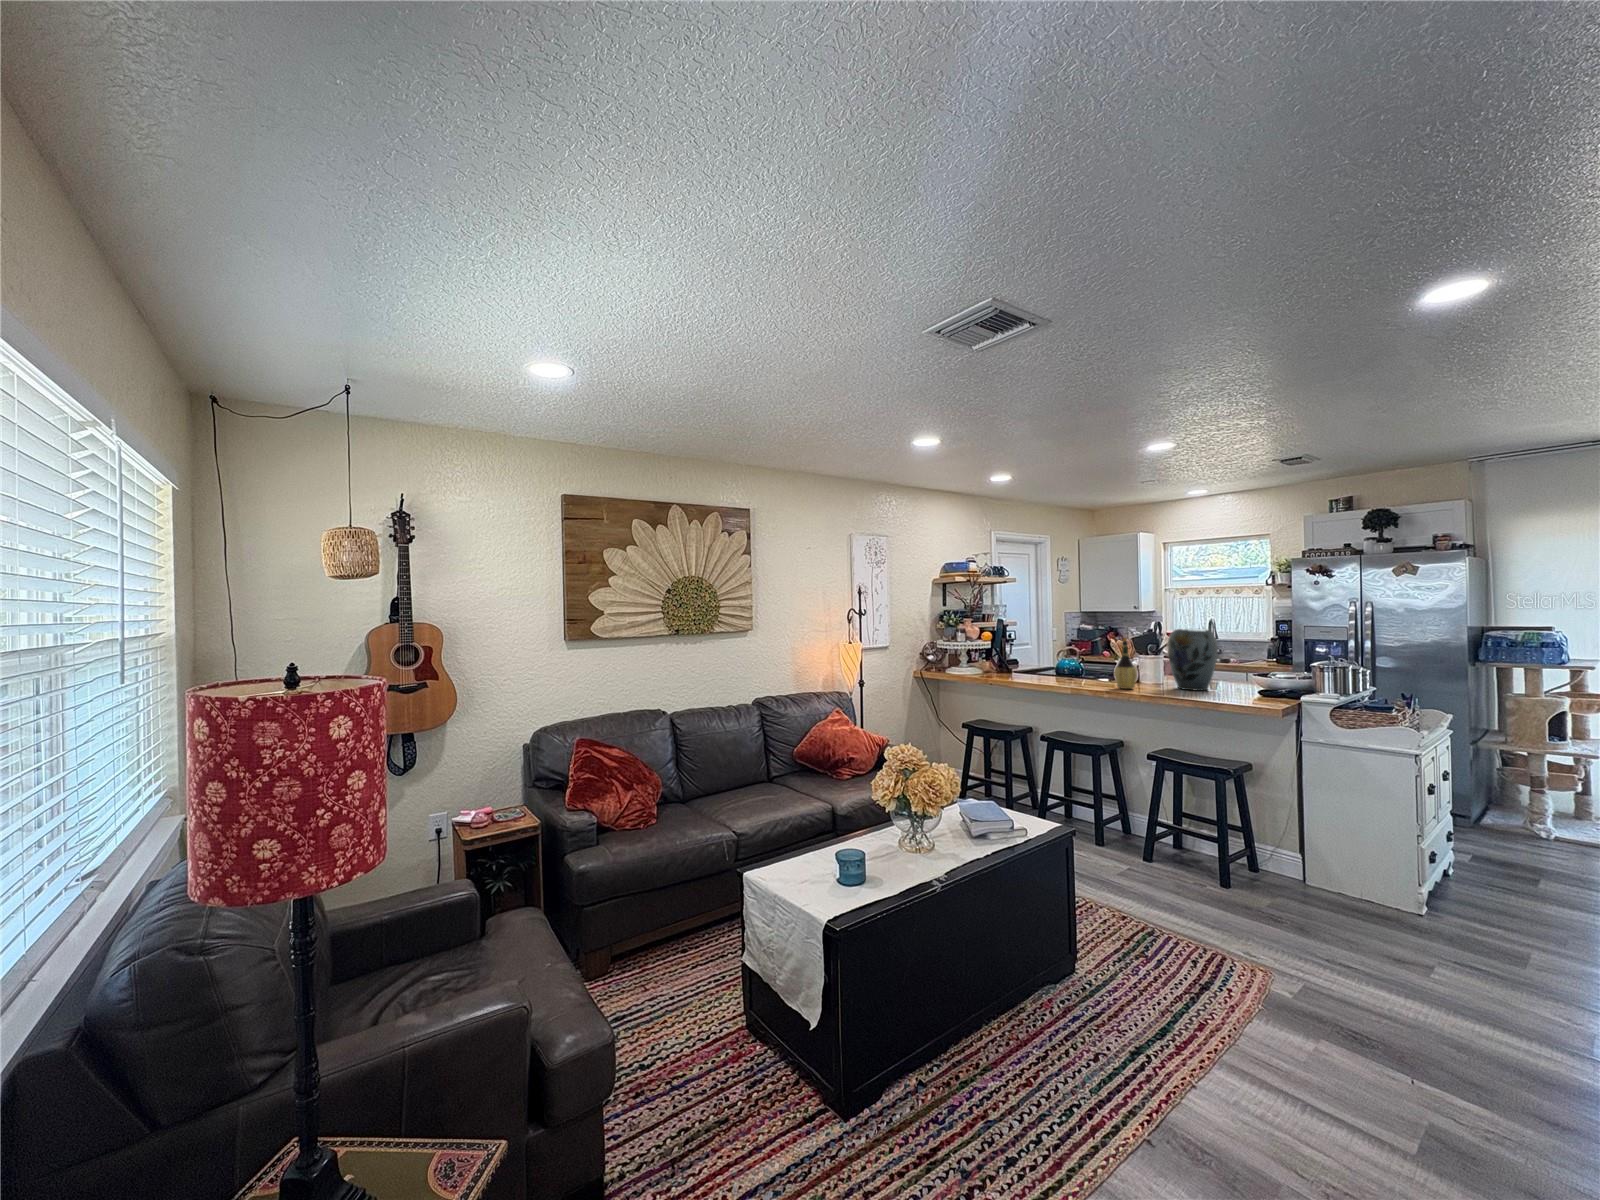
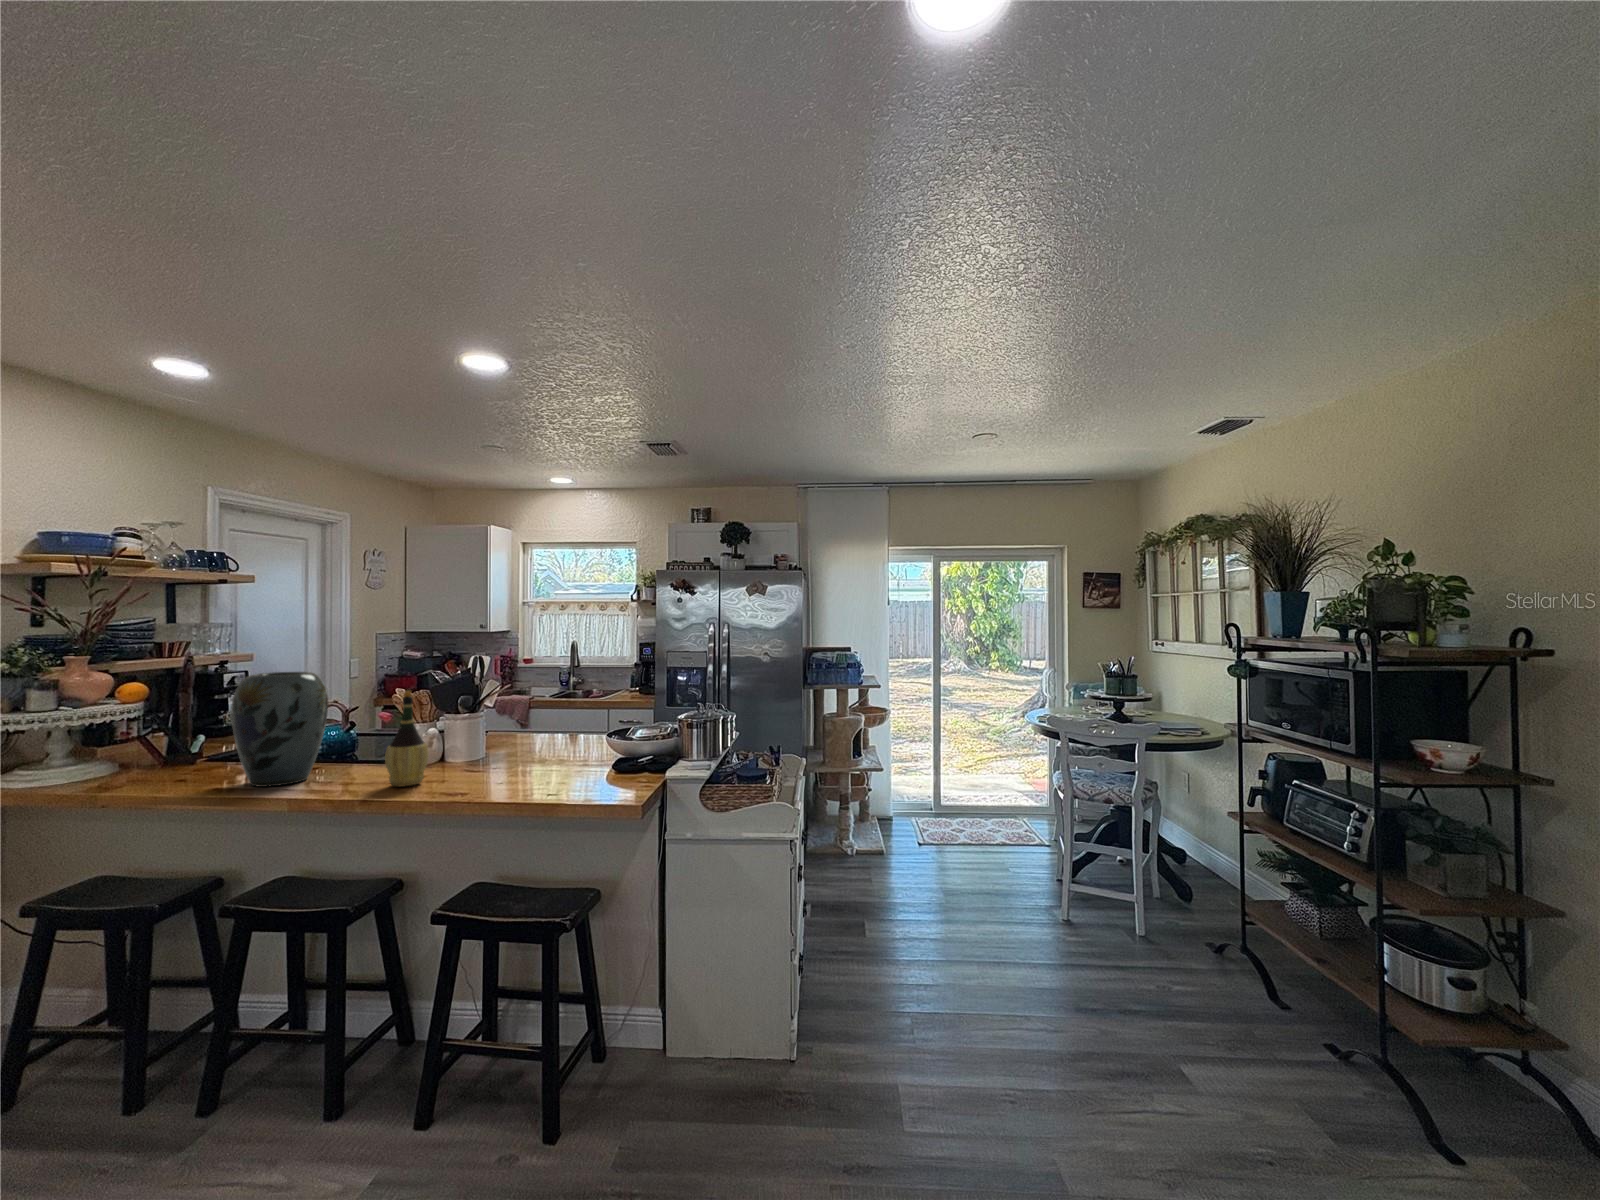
vase: present [1167,629,1218,691] -> present [231,672,328,787]

